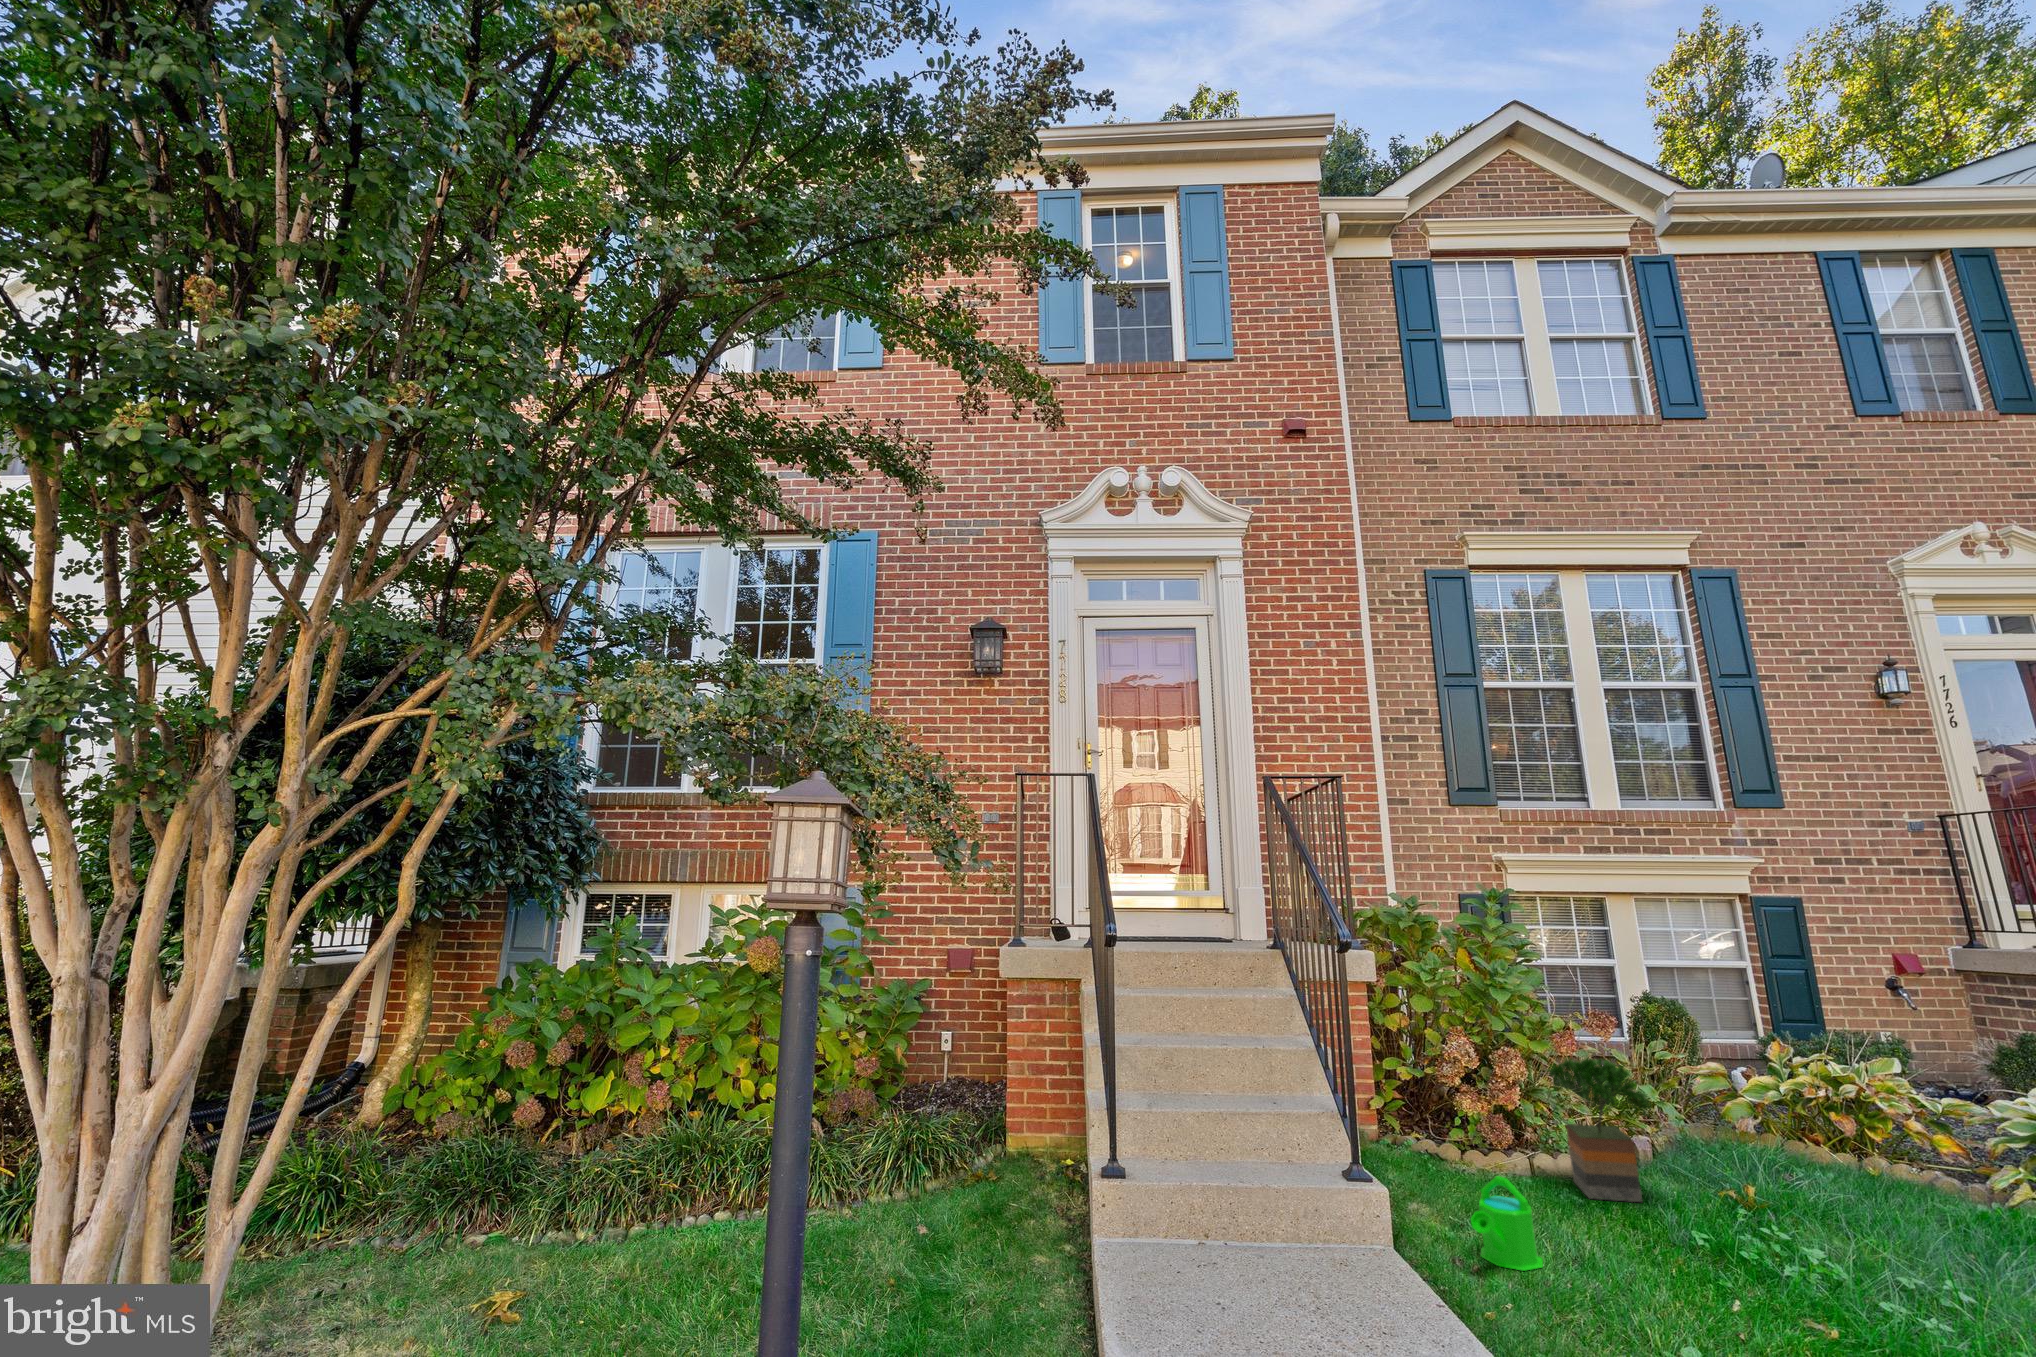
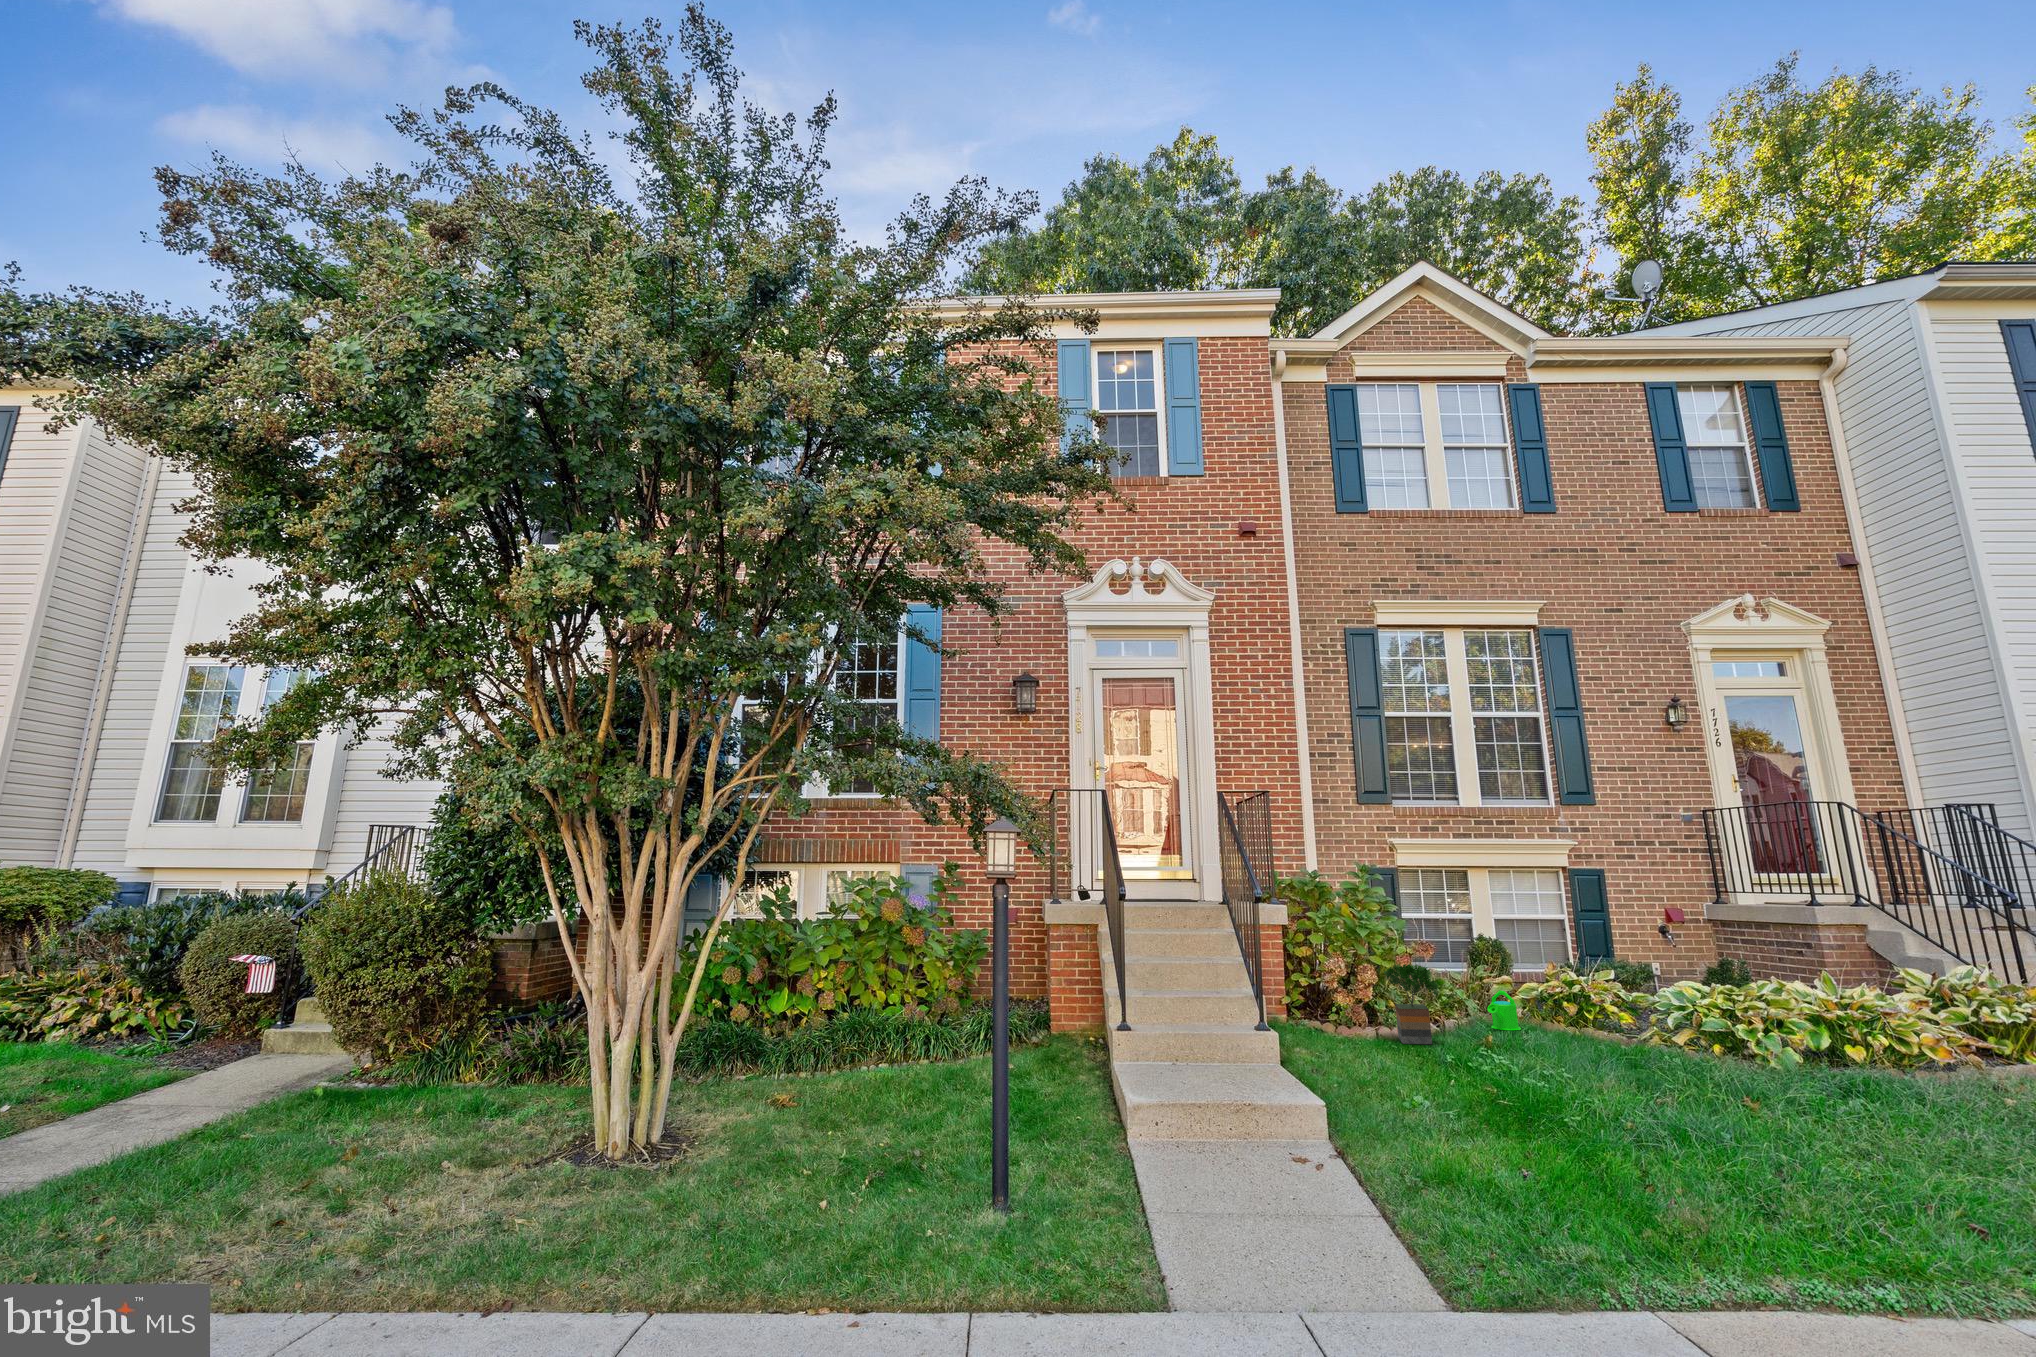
watering can: present [1471,1176,1543,1271] -> present [1487,990,1521,1030]

